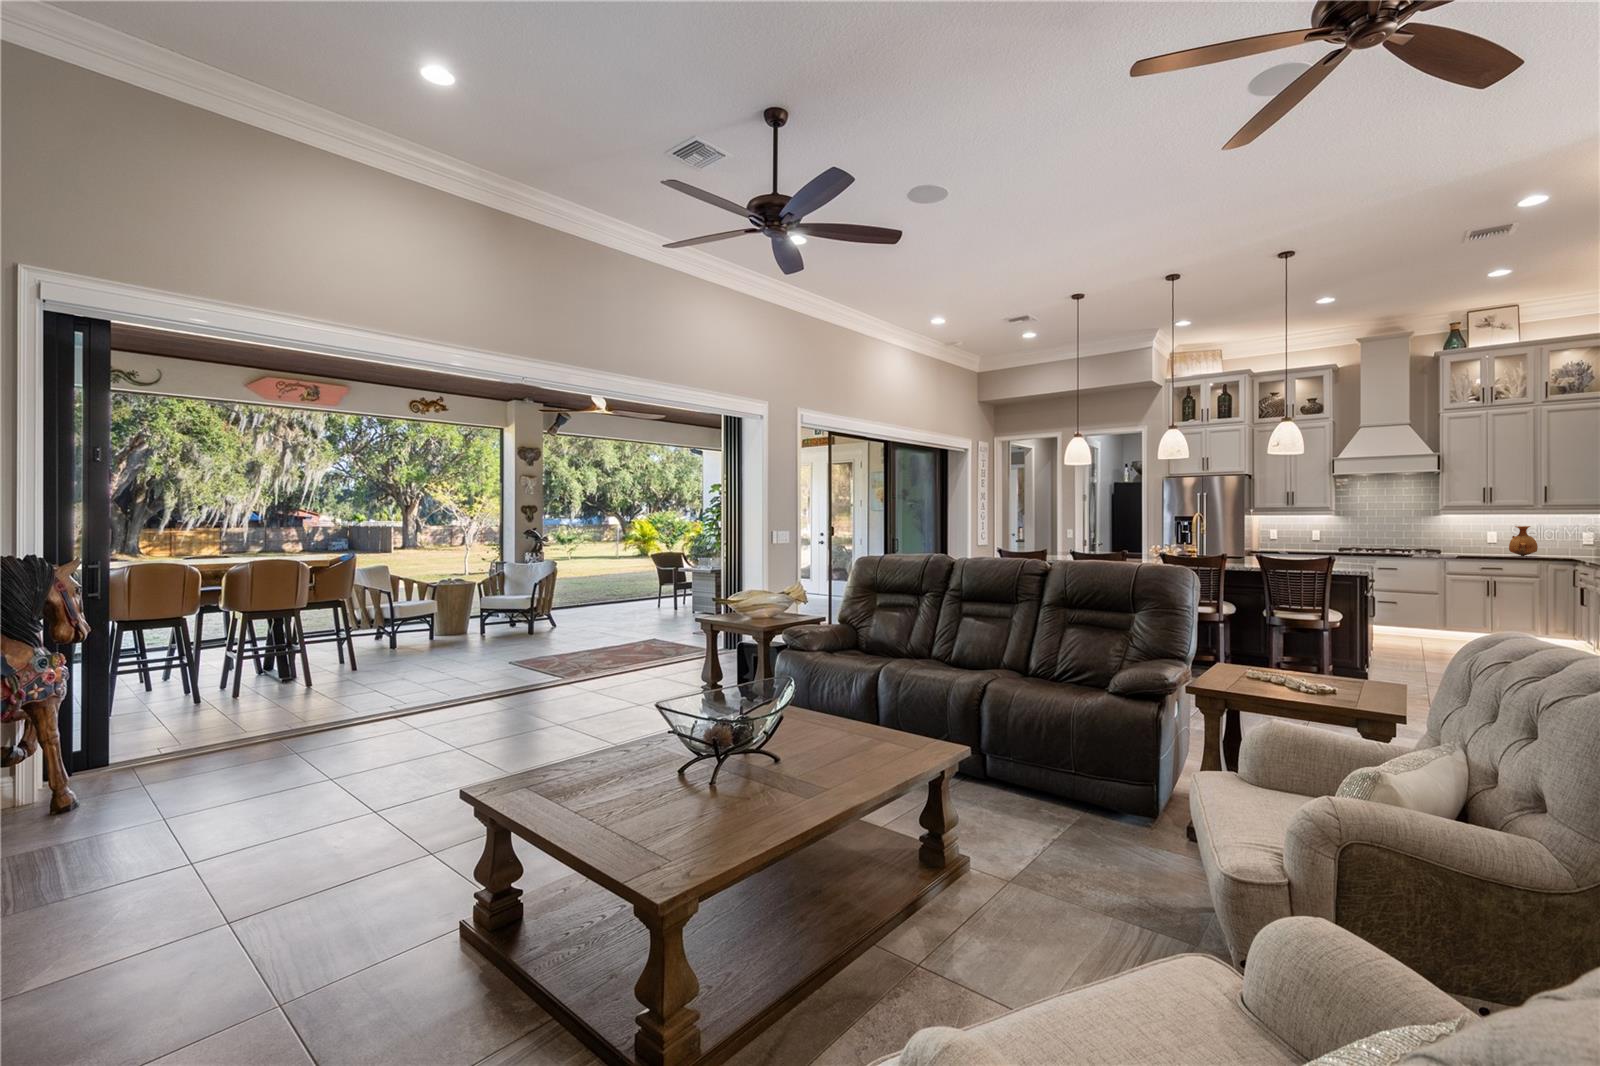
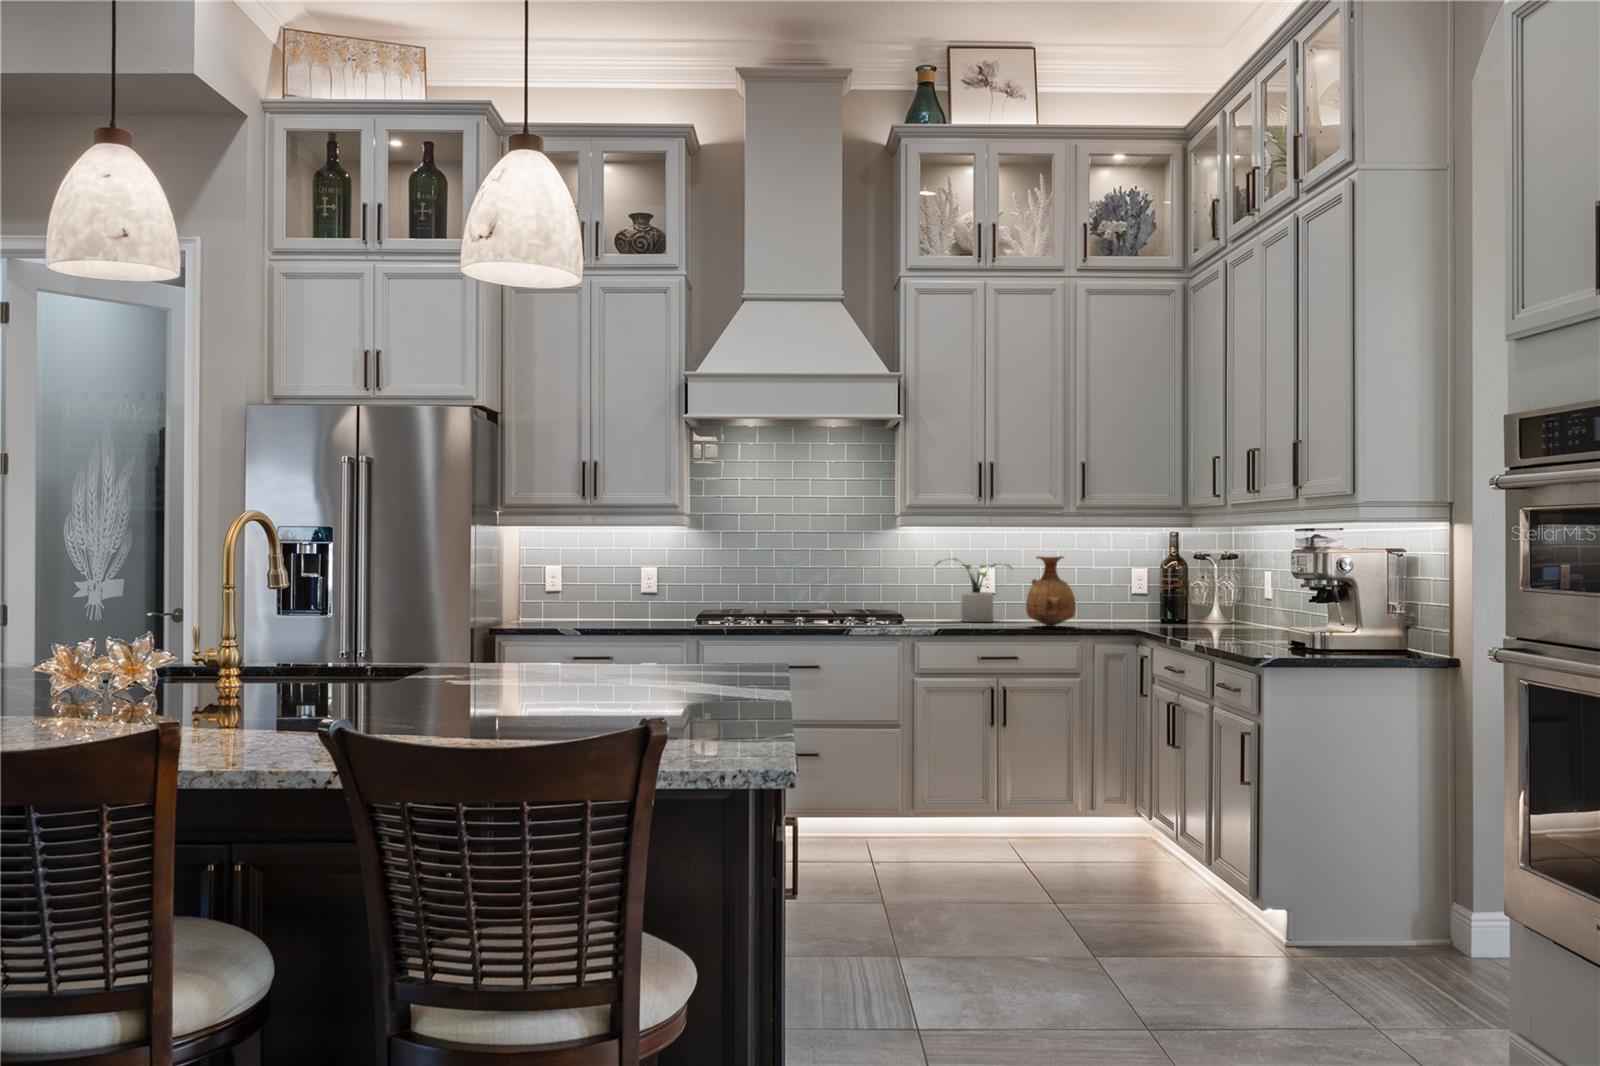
potted plant: none [1461,528,1506,555] -> present [936,558,1012,622]

